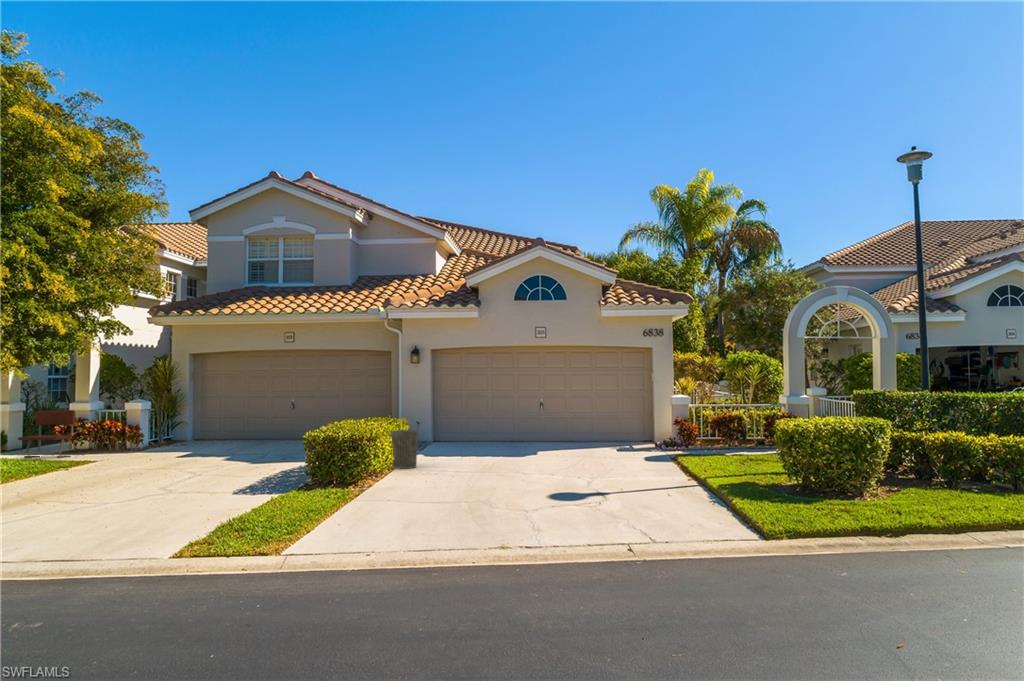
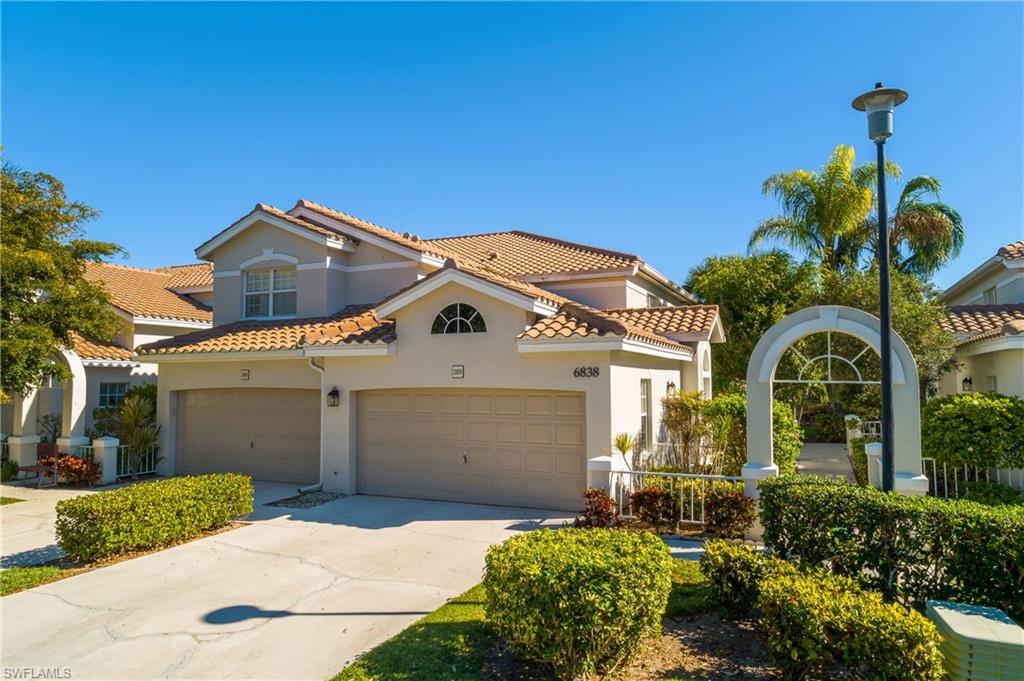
trash can: present [390,430,418,469] -> none [155,507,193,557]

